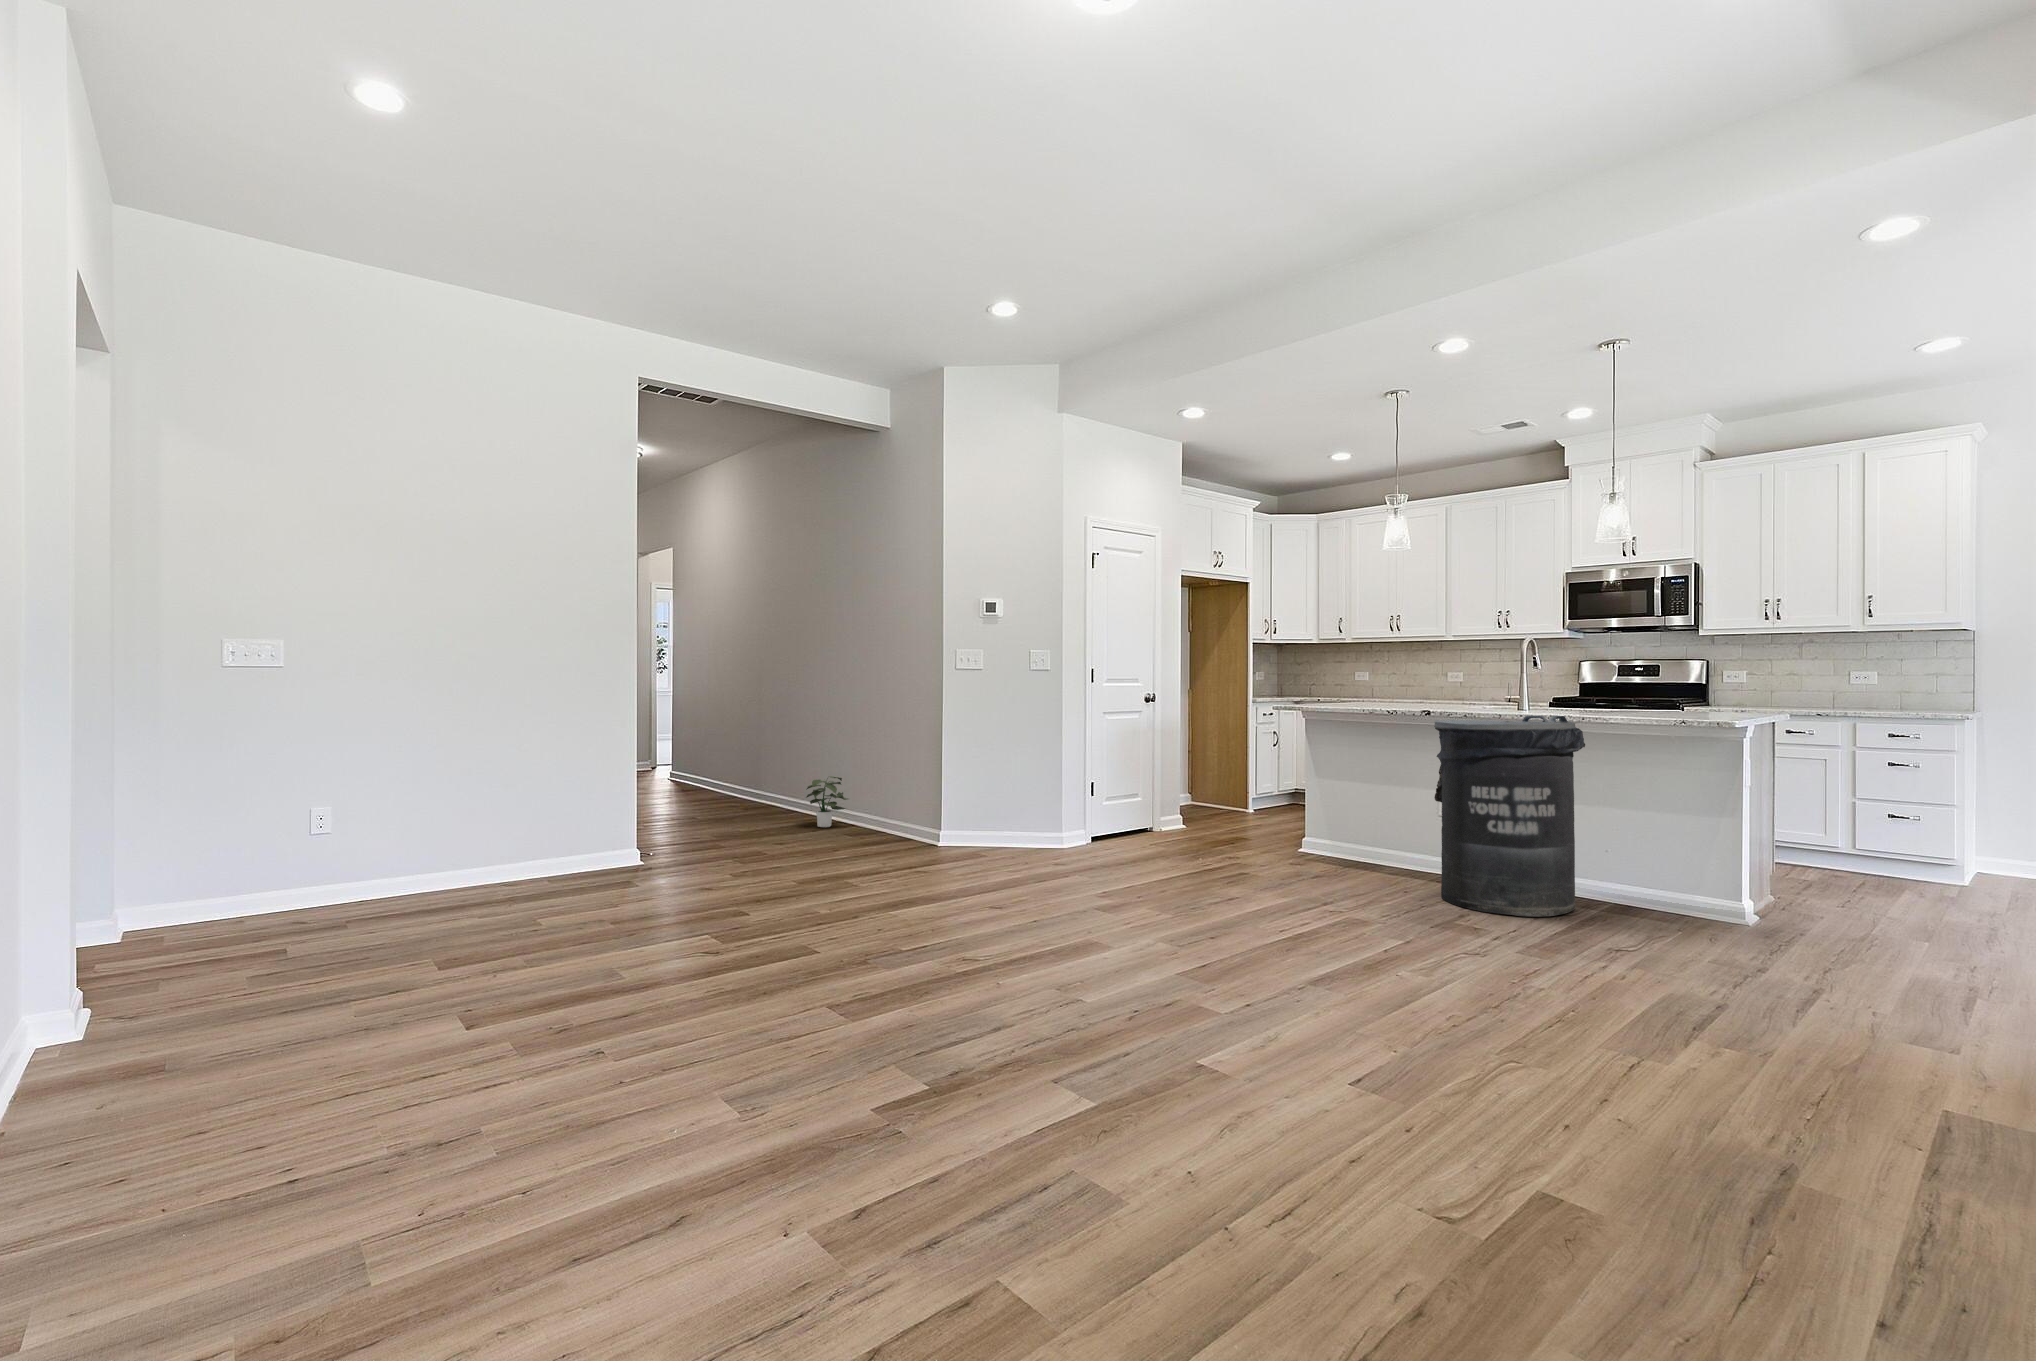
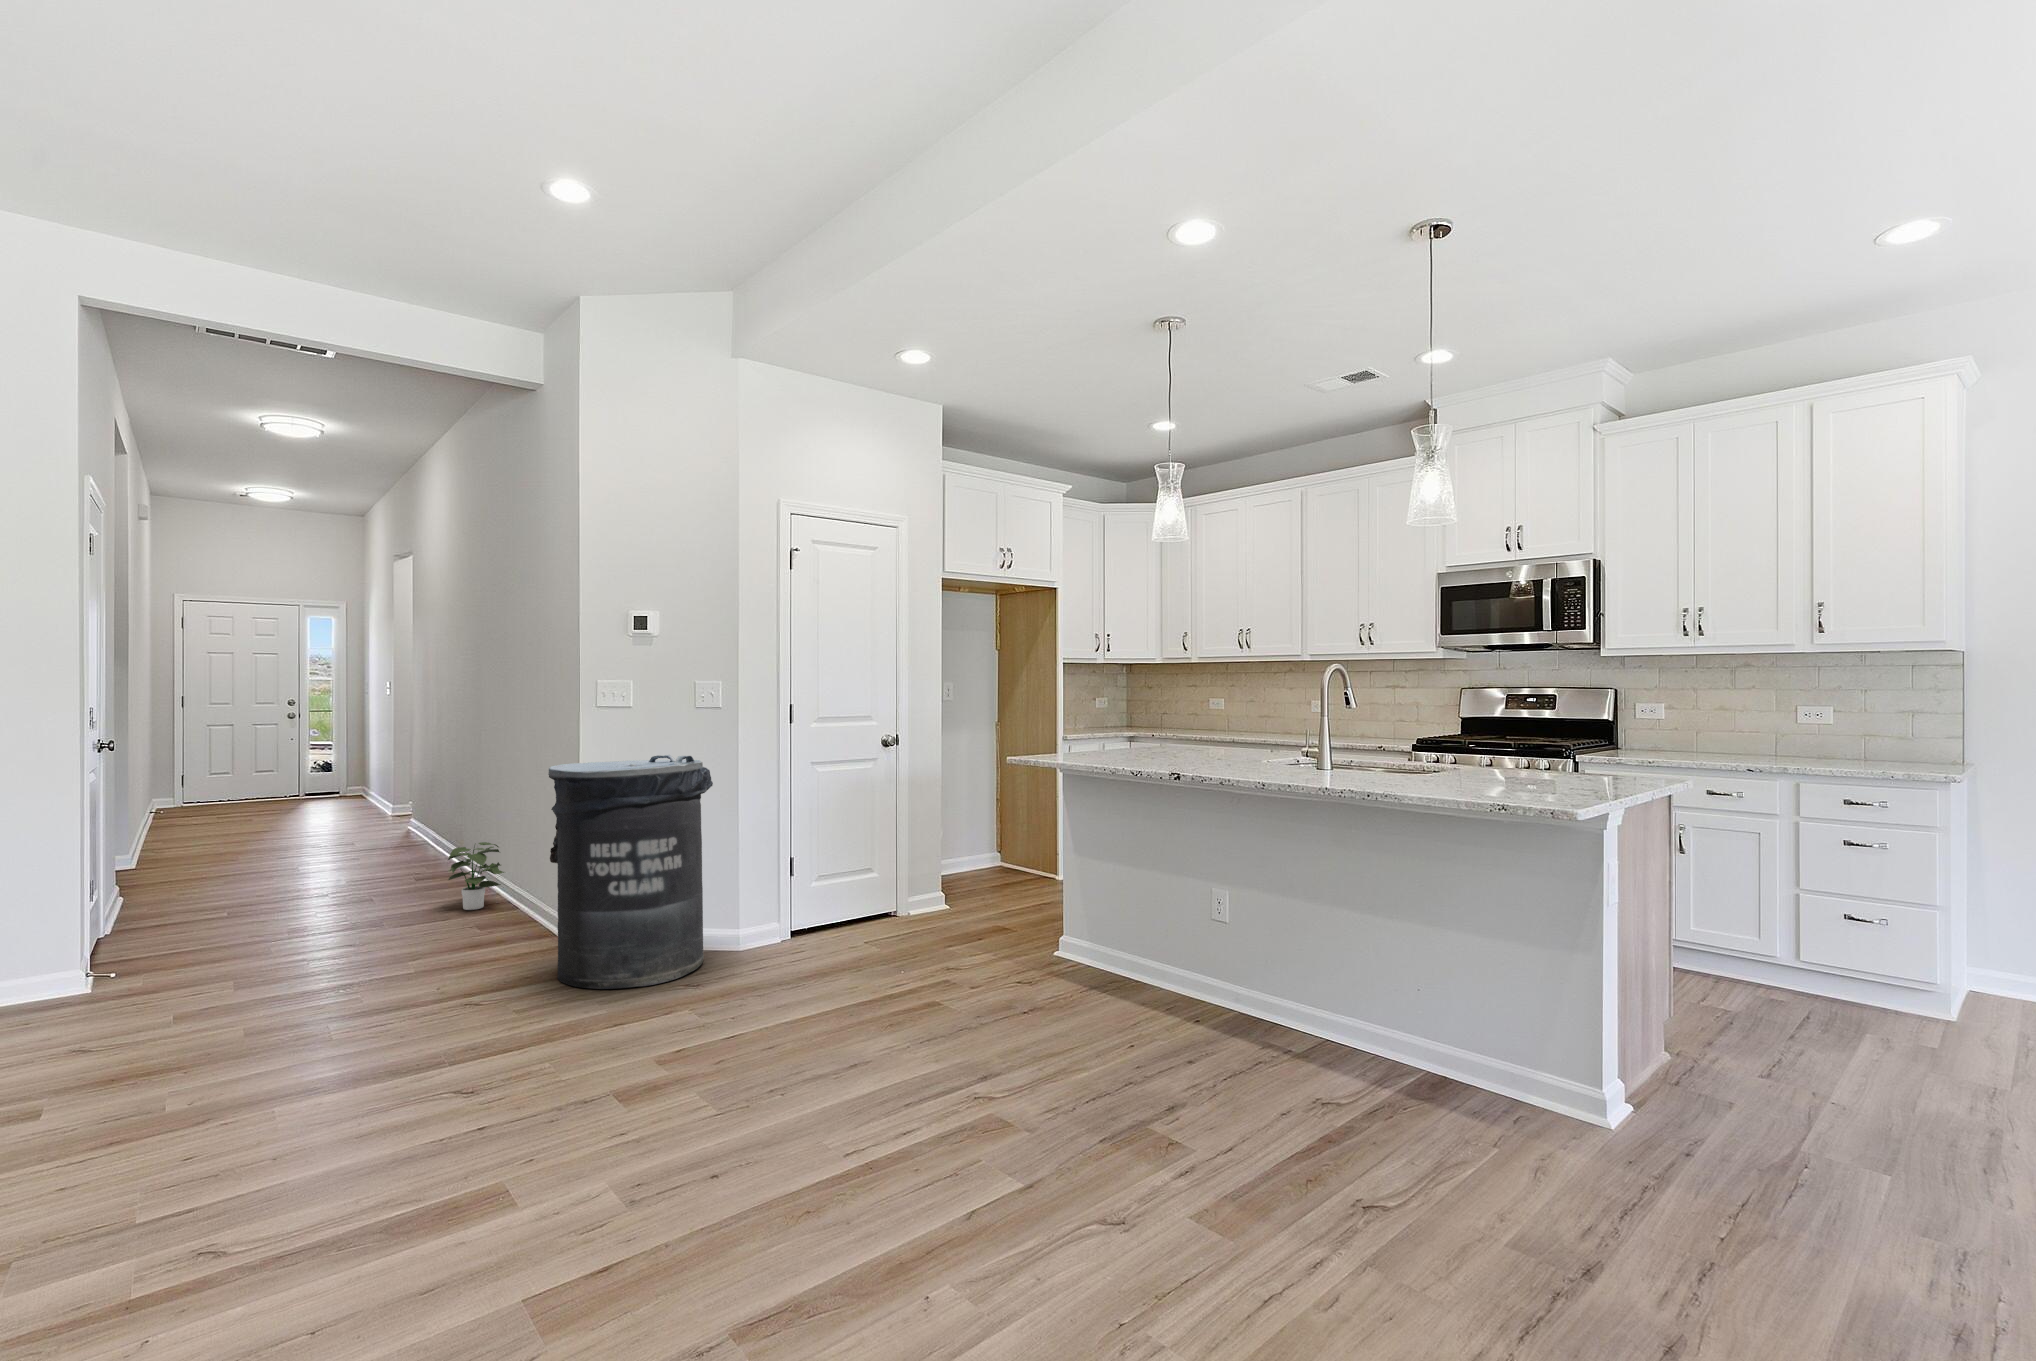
trash can: present [1434,715,1585,917] -> present [548,755,713,989]

